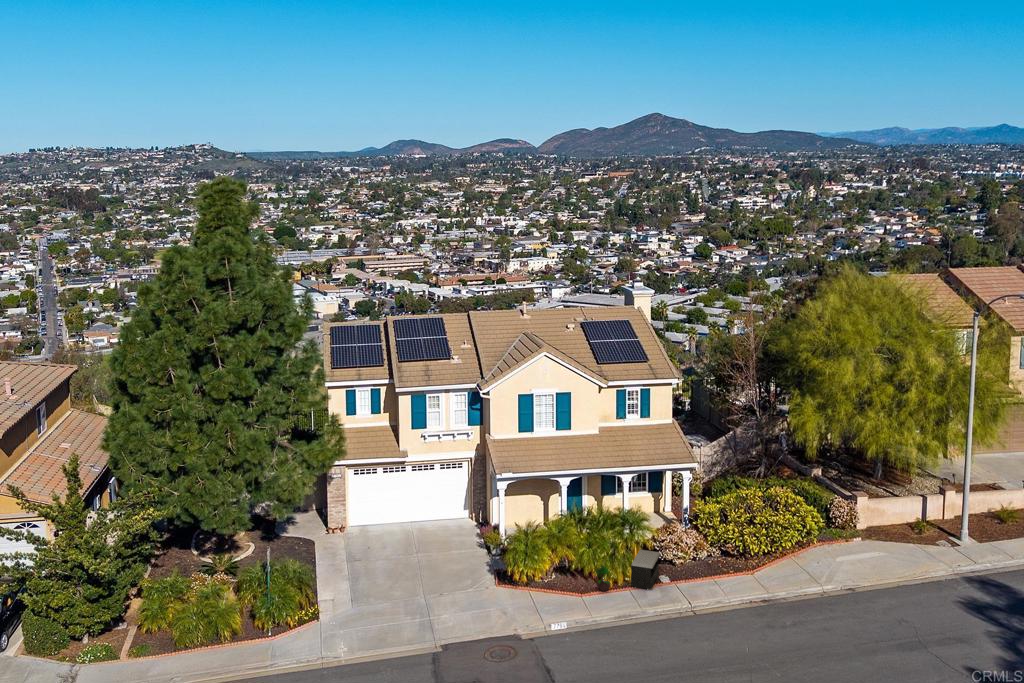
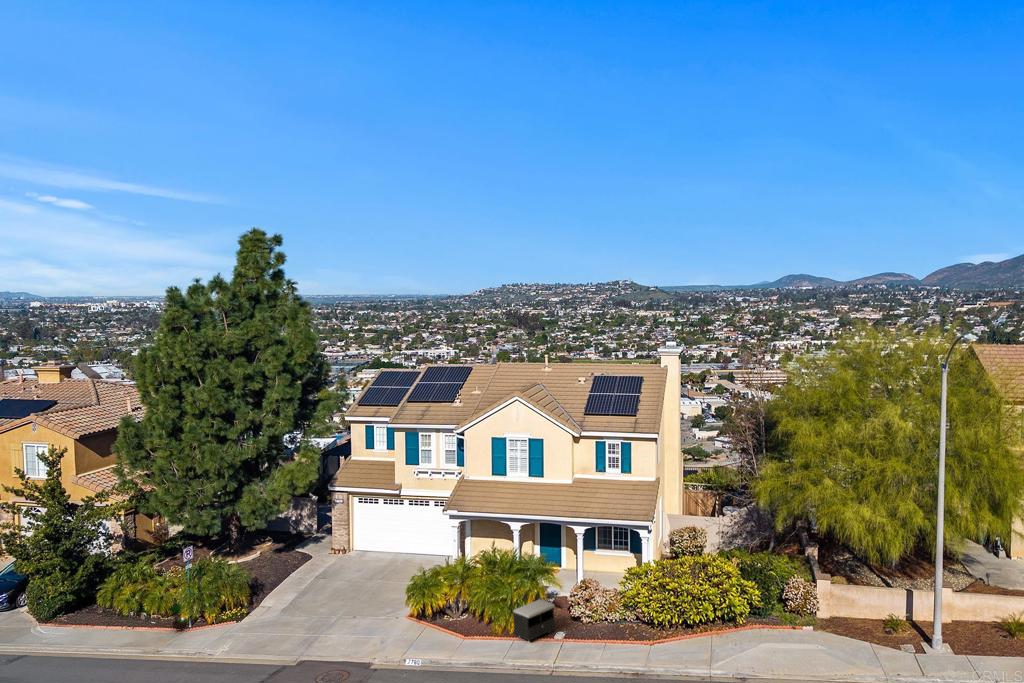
potted tree: present [594,565,610,591] -> present [168,604,187,630]

